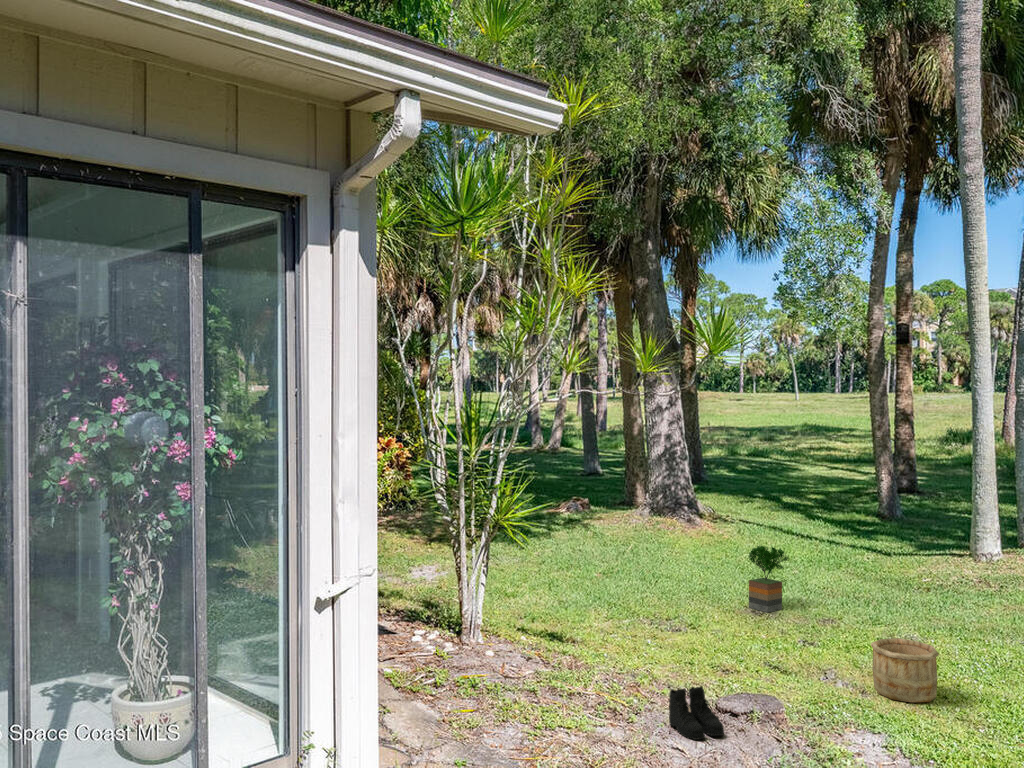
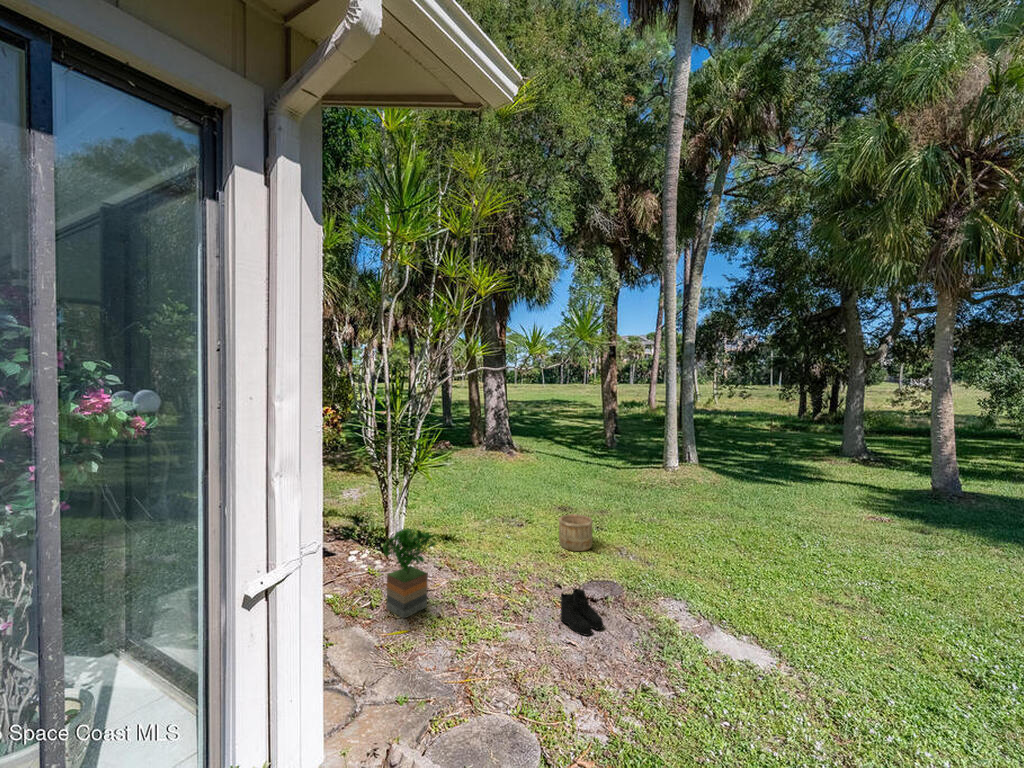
potted tree: present [749,545,789,612] -> present [383,528,437,618]
wooden bucket: present [871,638,939,702] -> present [558,514,593,551]

